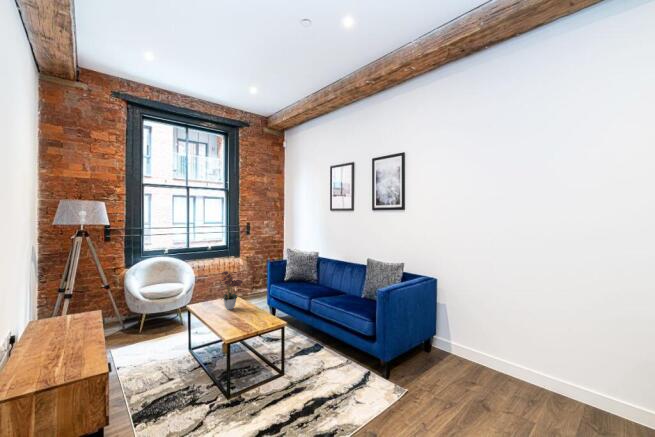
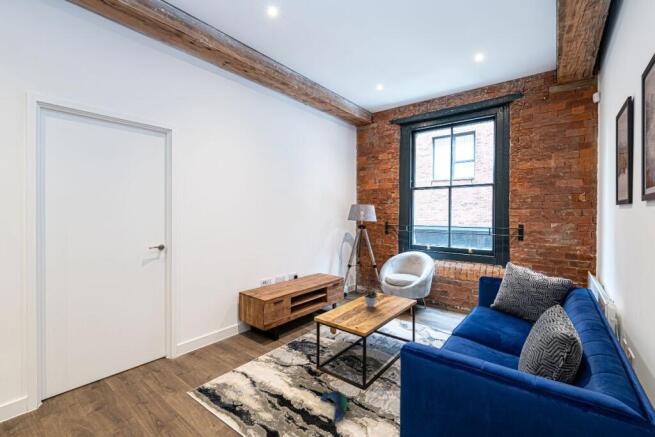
plush toy: none [278,378,322,402] -> present [321,391,350,423]

